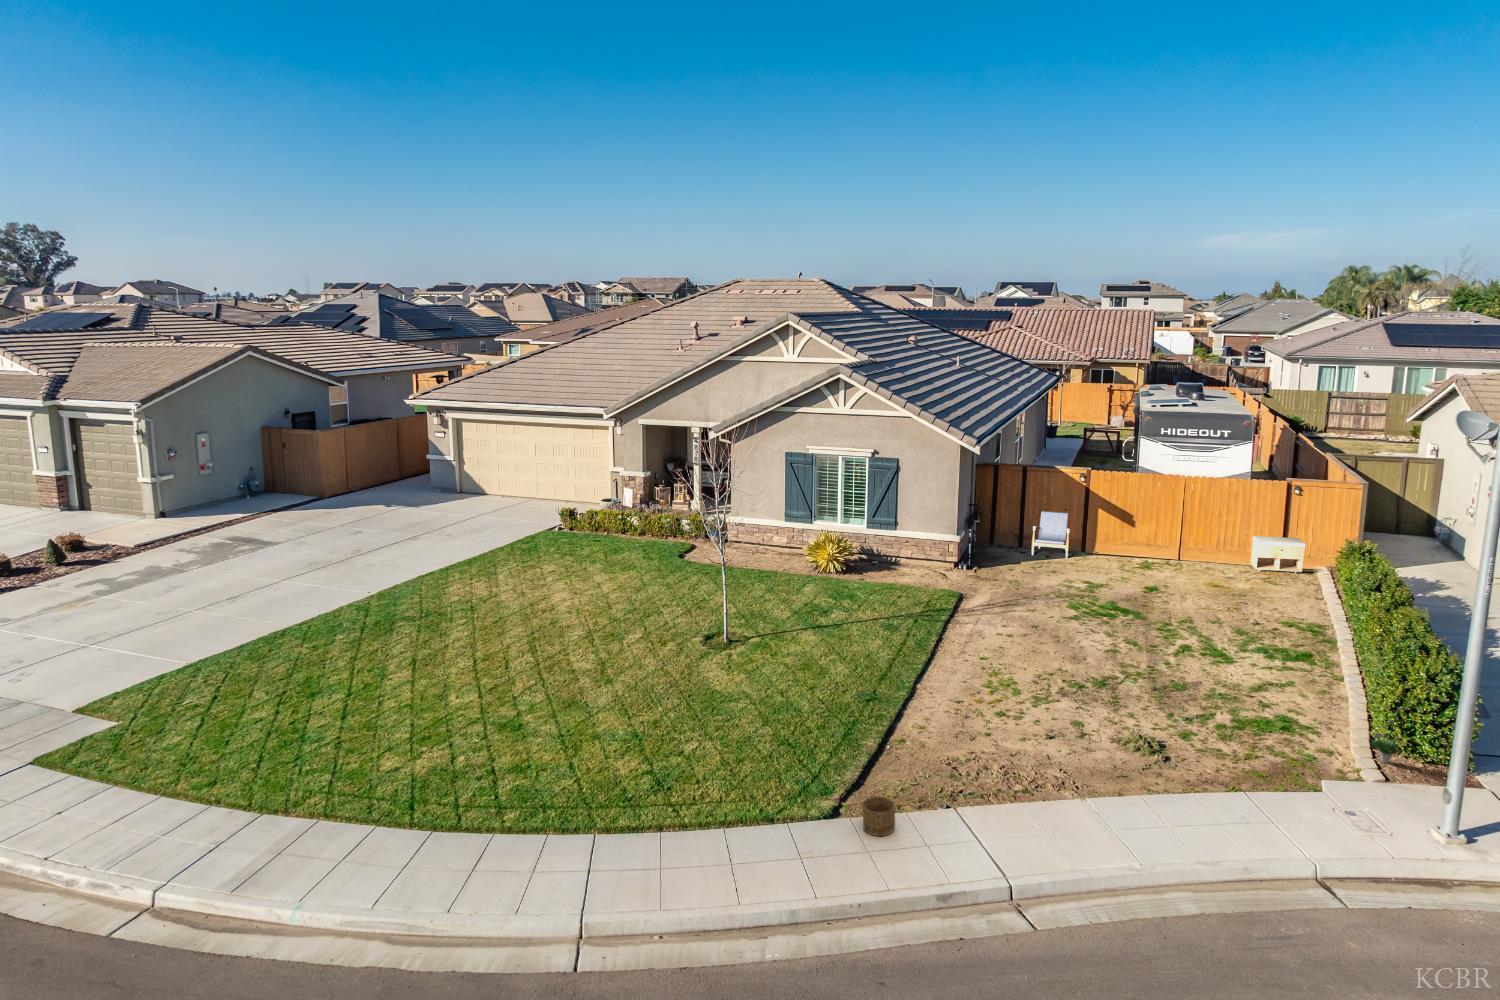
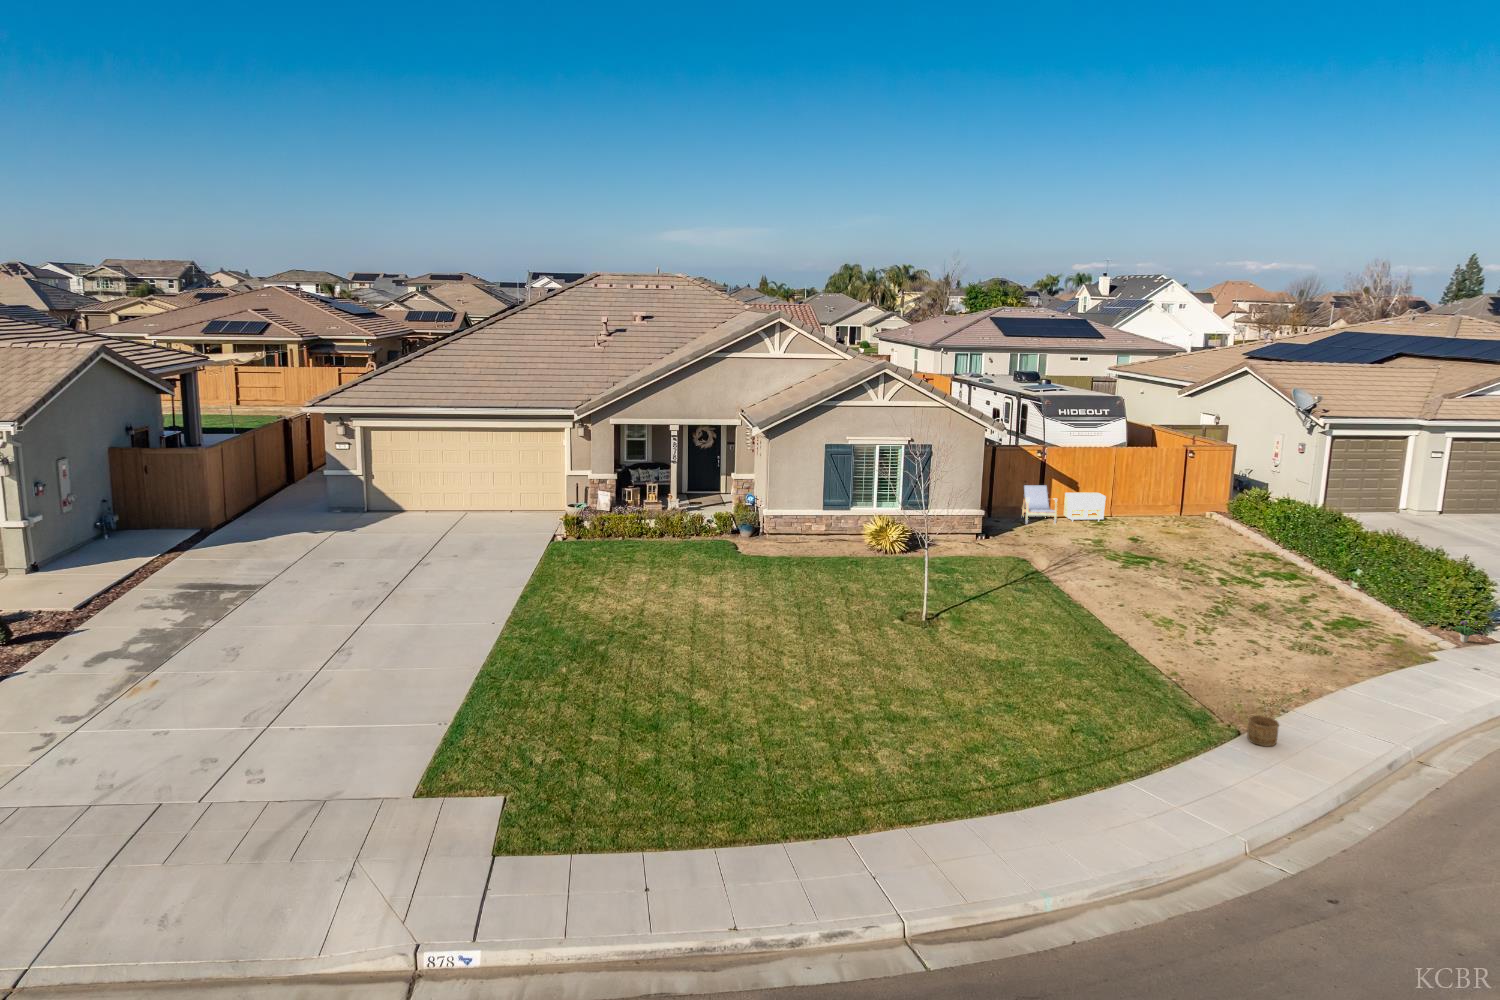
storage bench: present [1250,536,1305,574] -> present [1064,493,1106,522]

